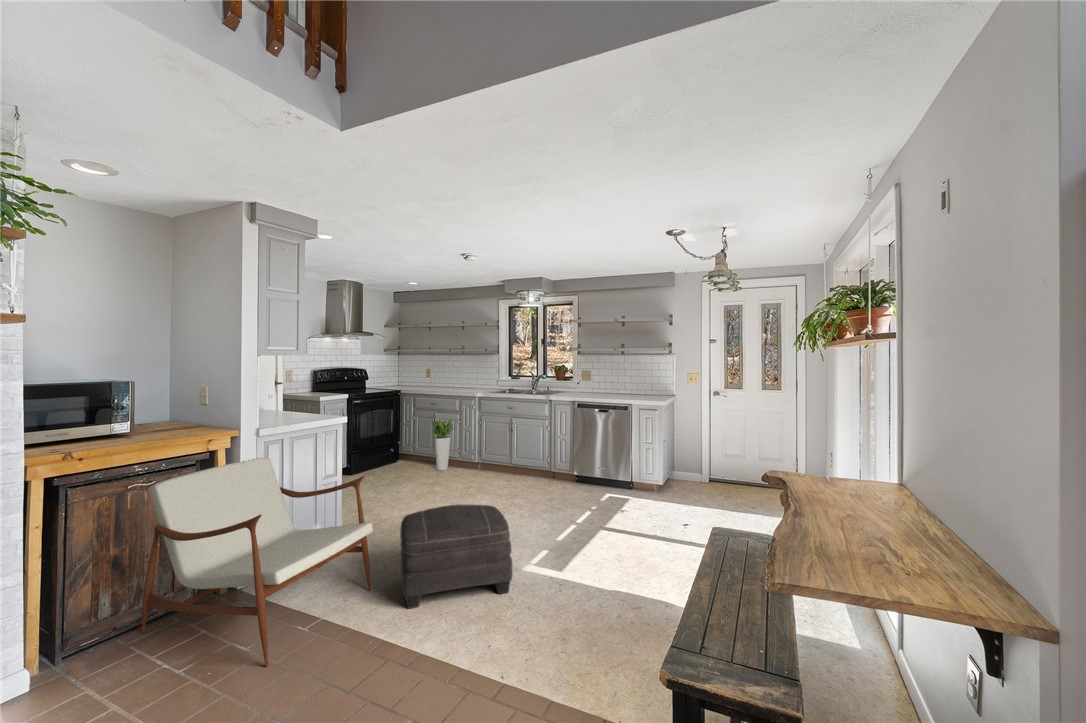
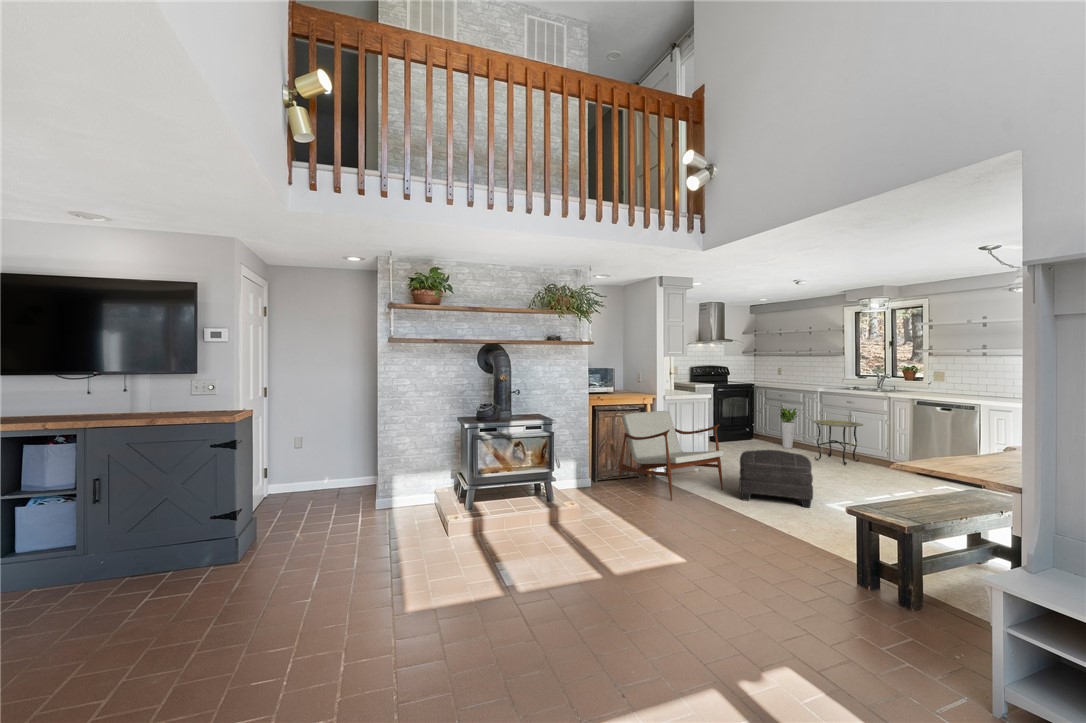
side table: none [474,432,527,487] -> present [812,420,863,465]

